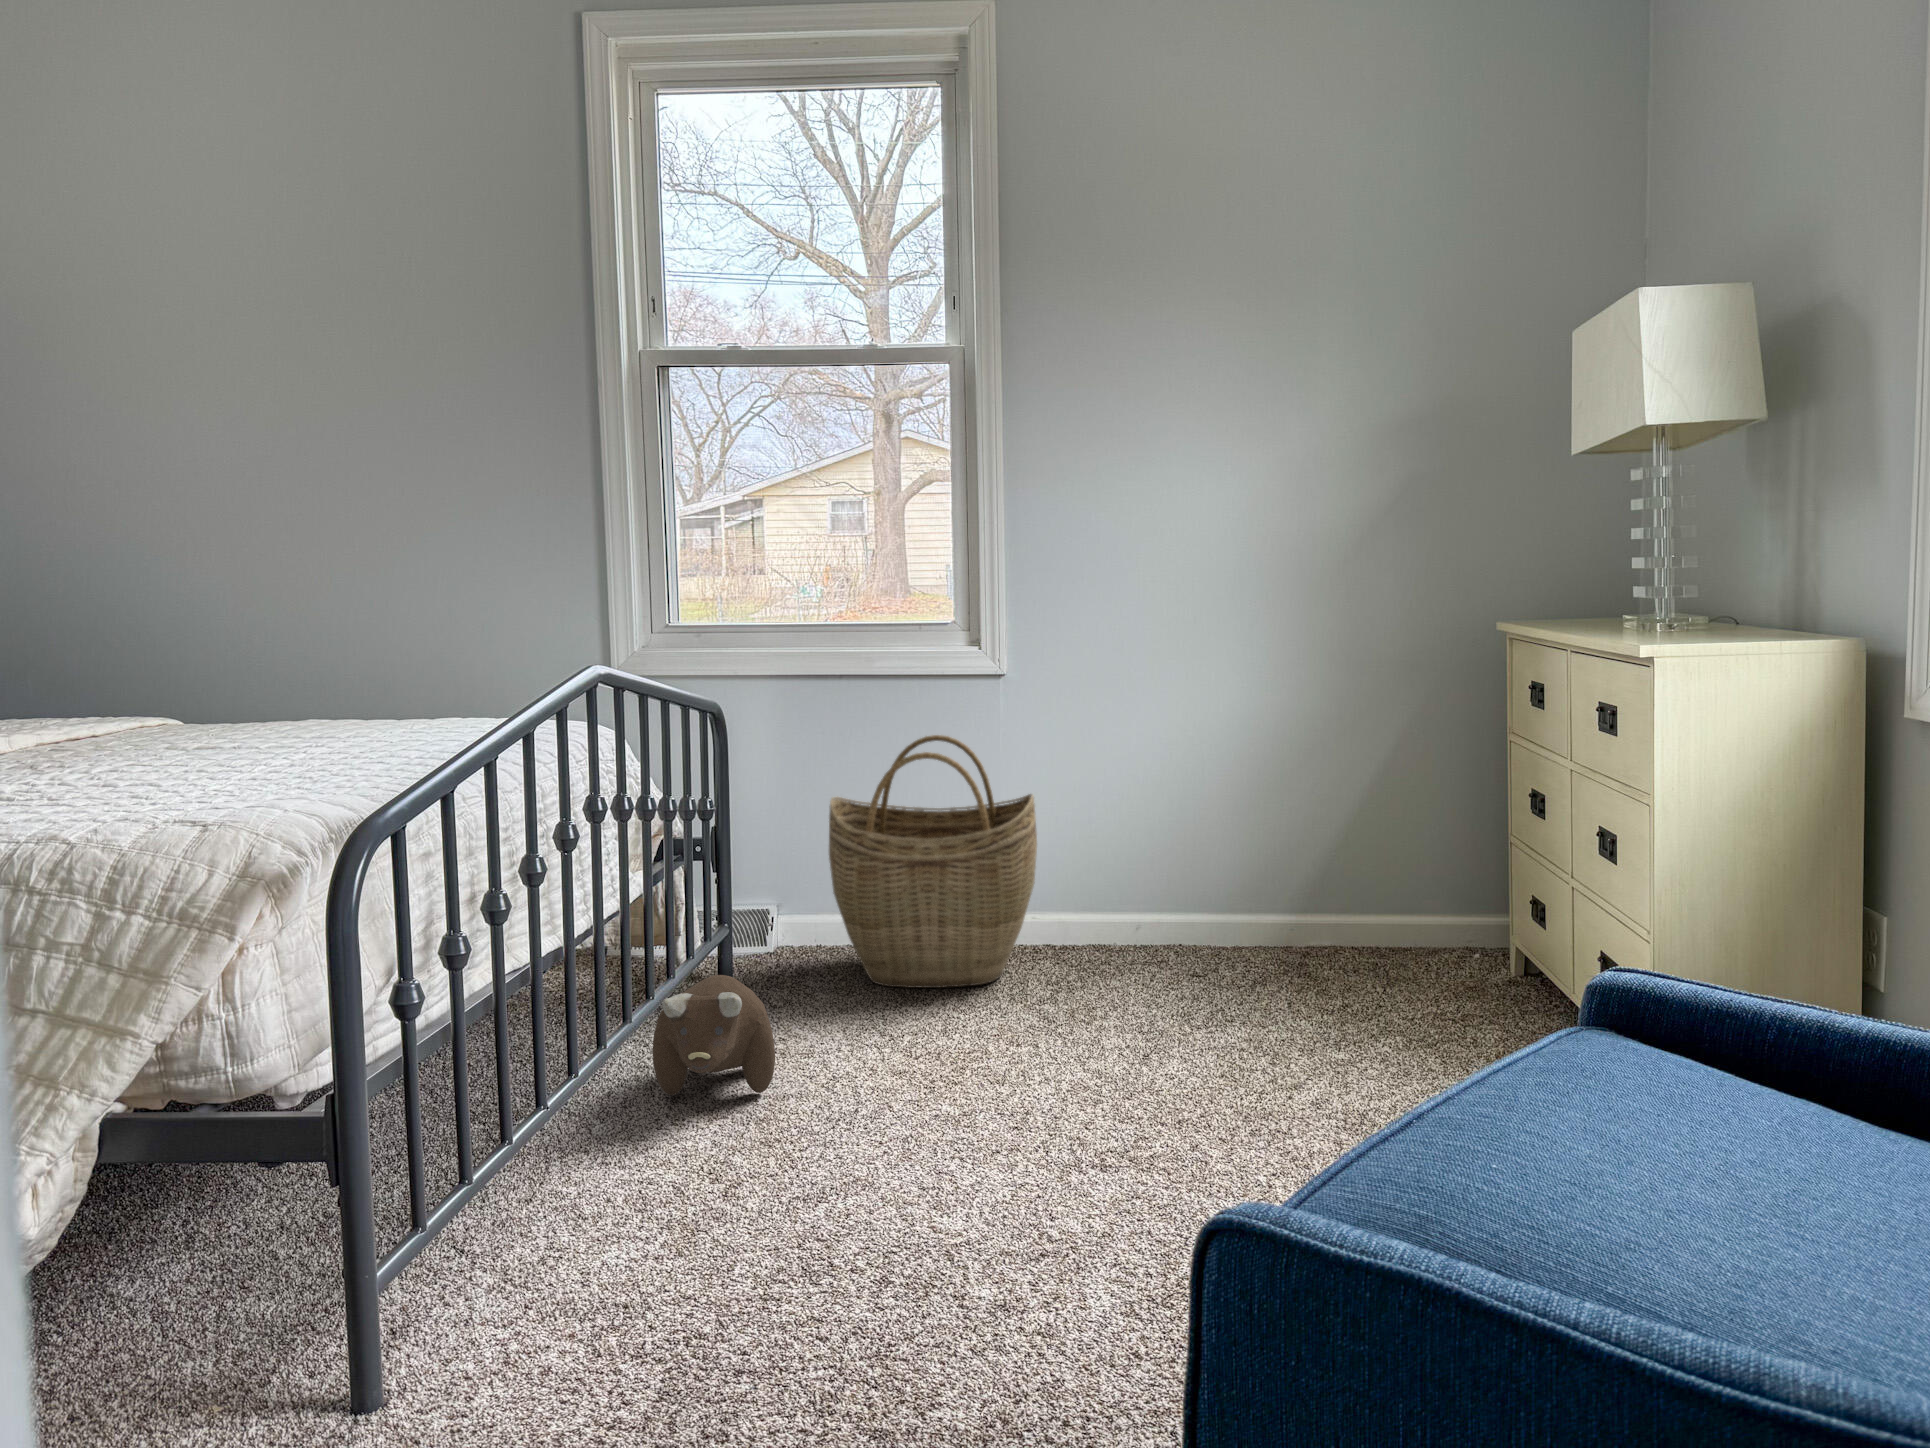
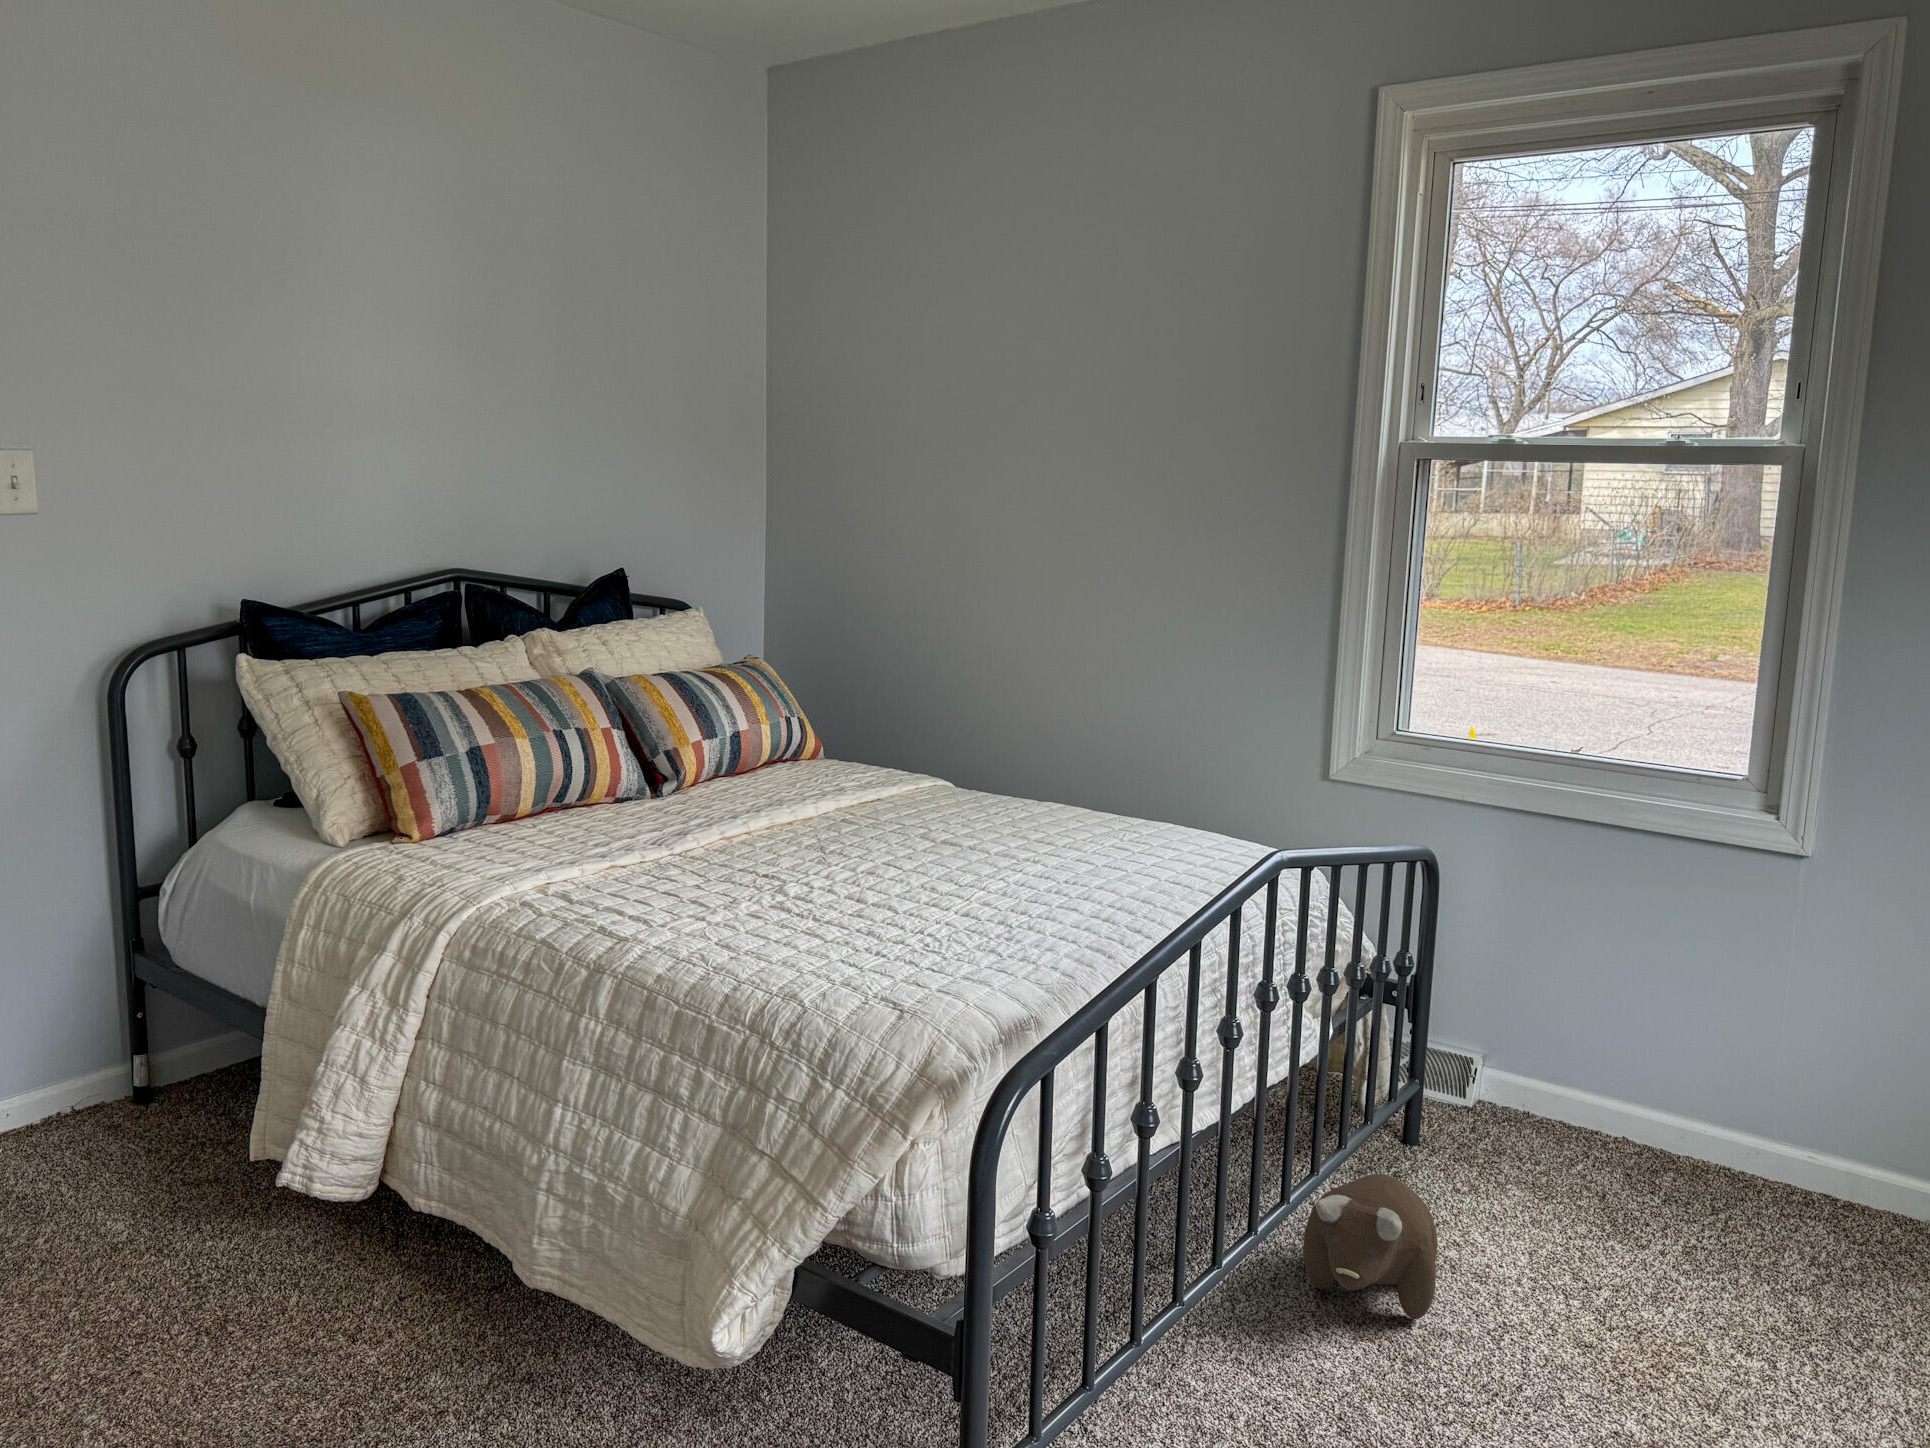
woven basket: present [829,735,1037,988] -> none [1544,913,1831,1237]

